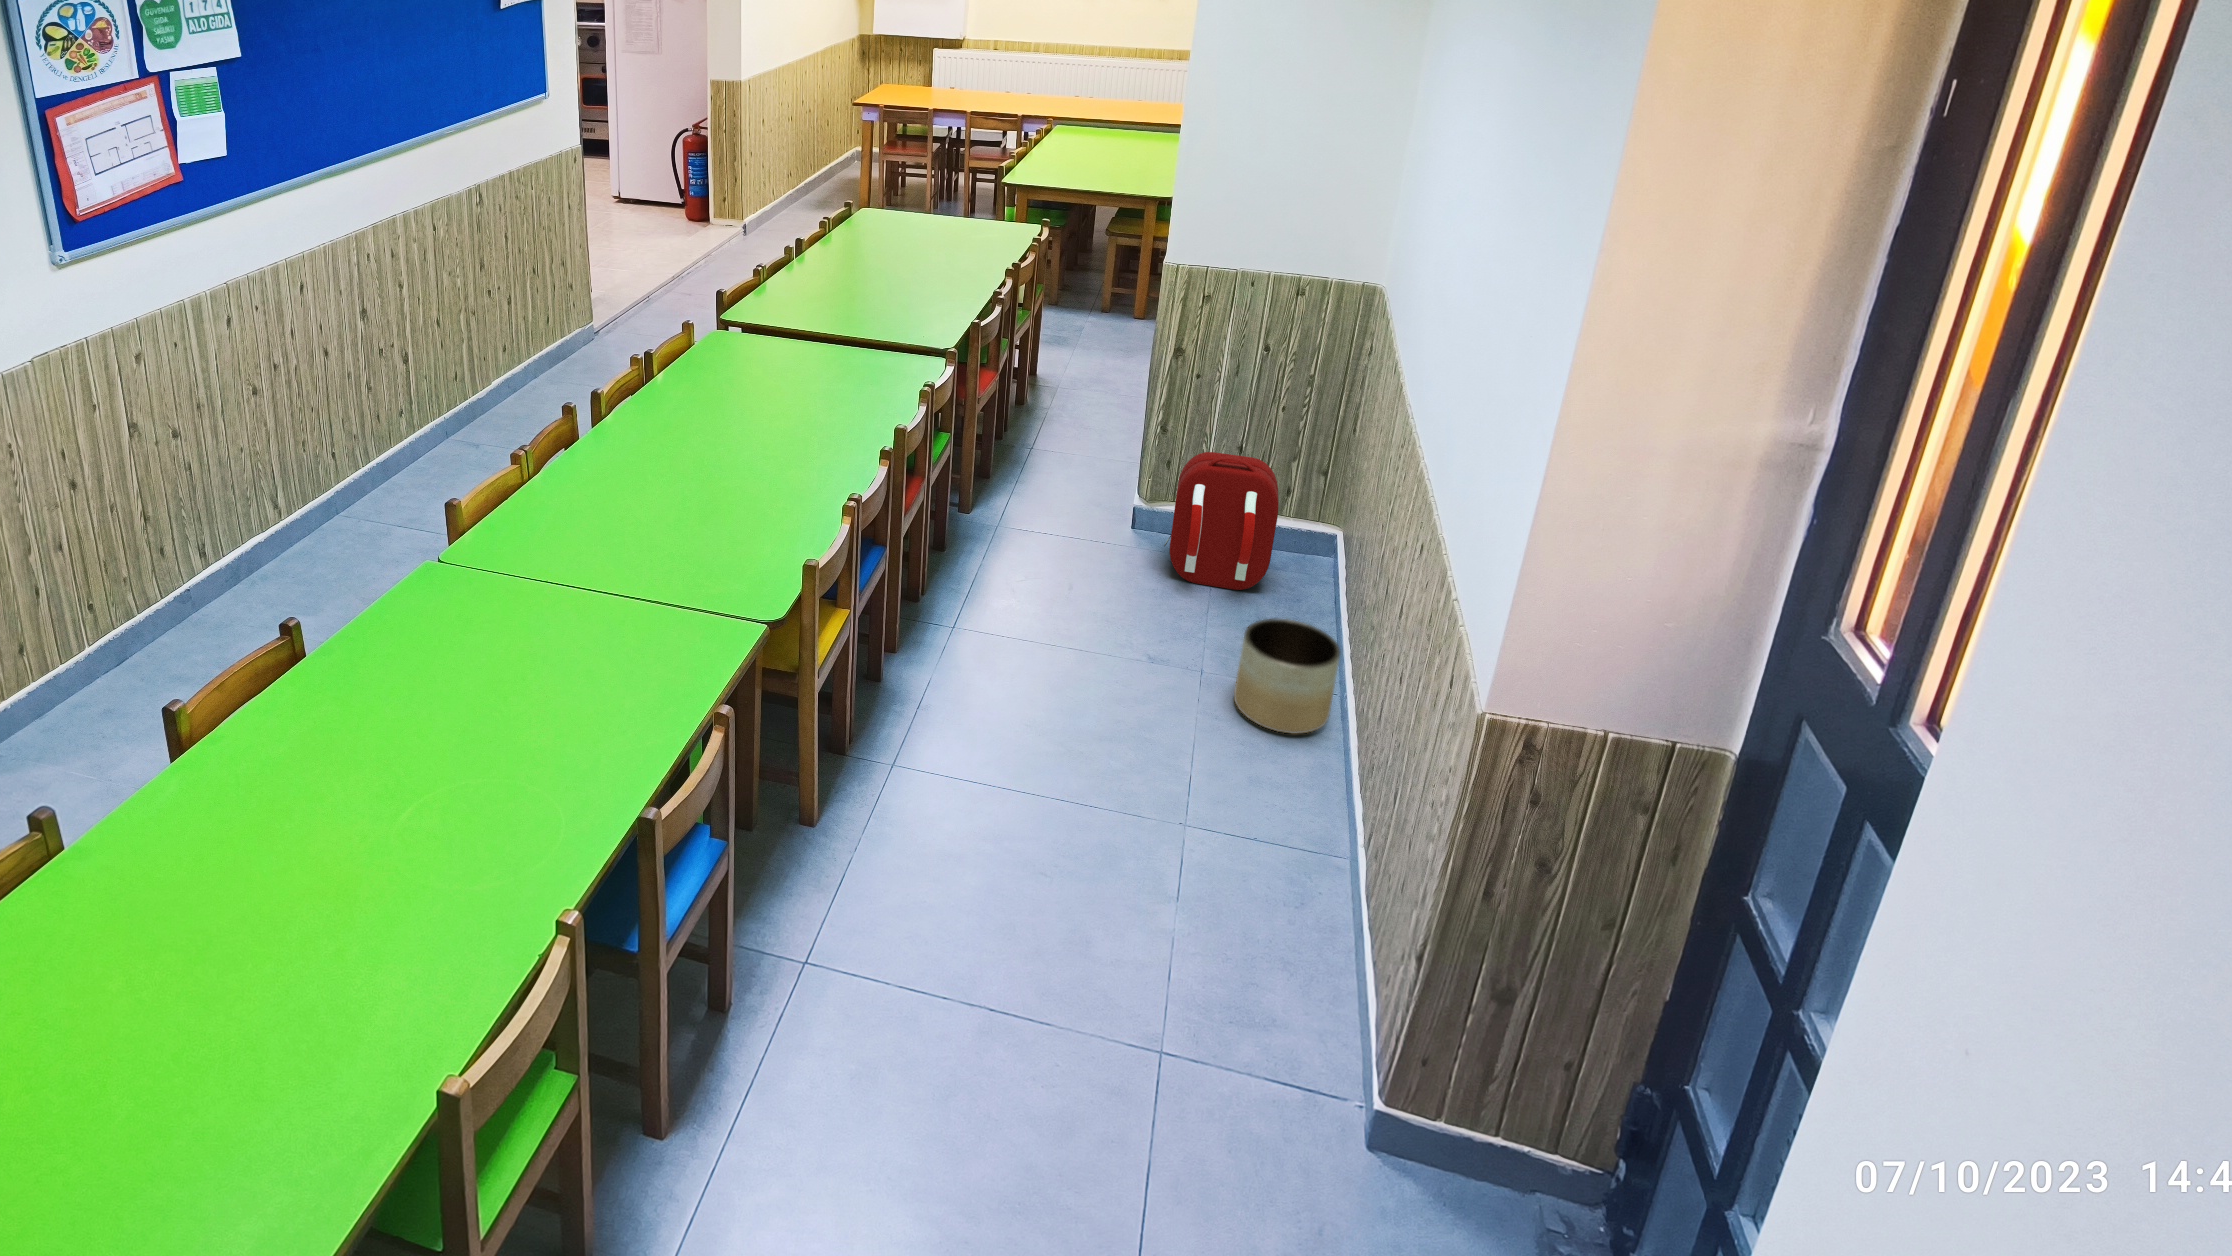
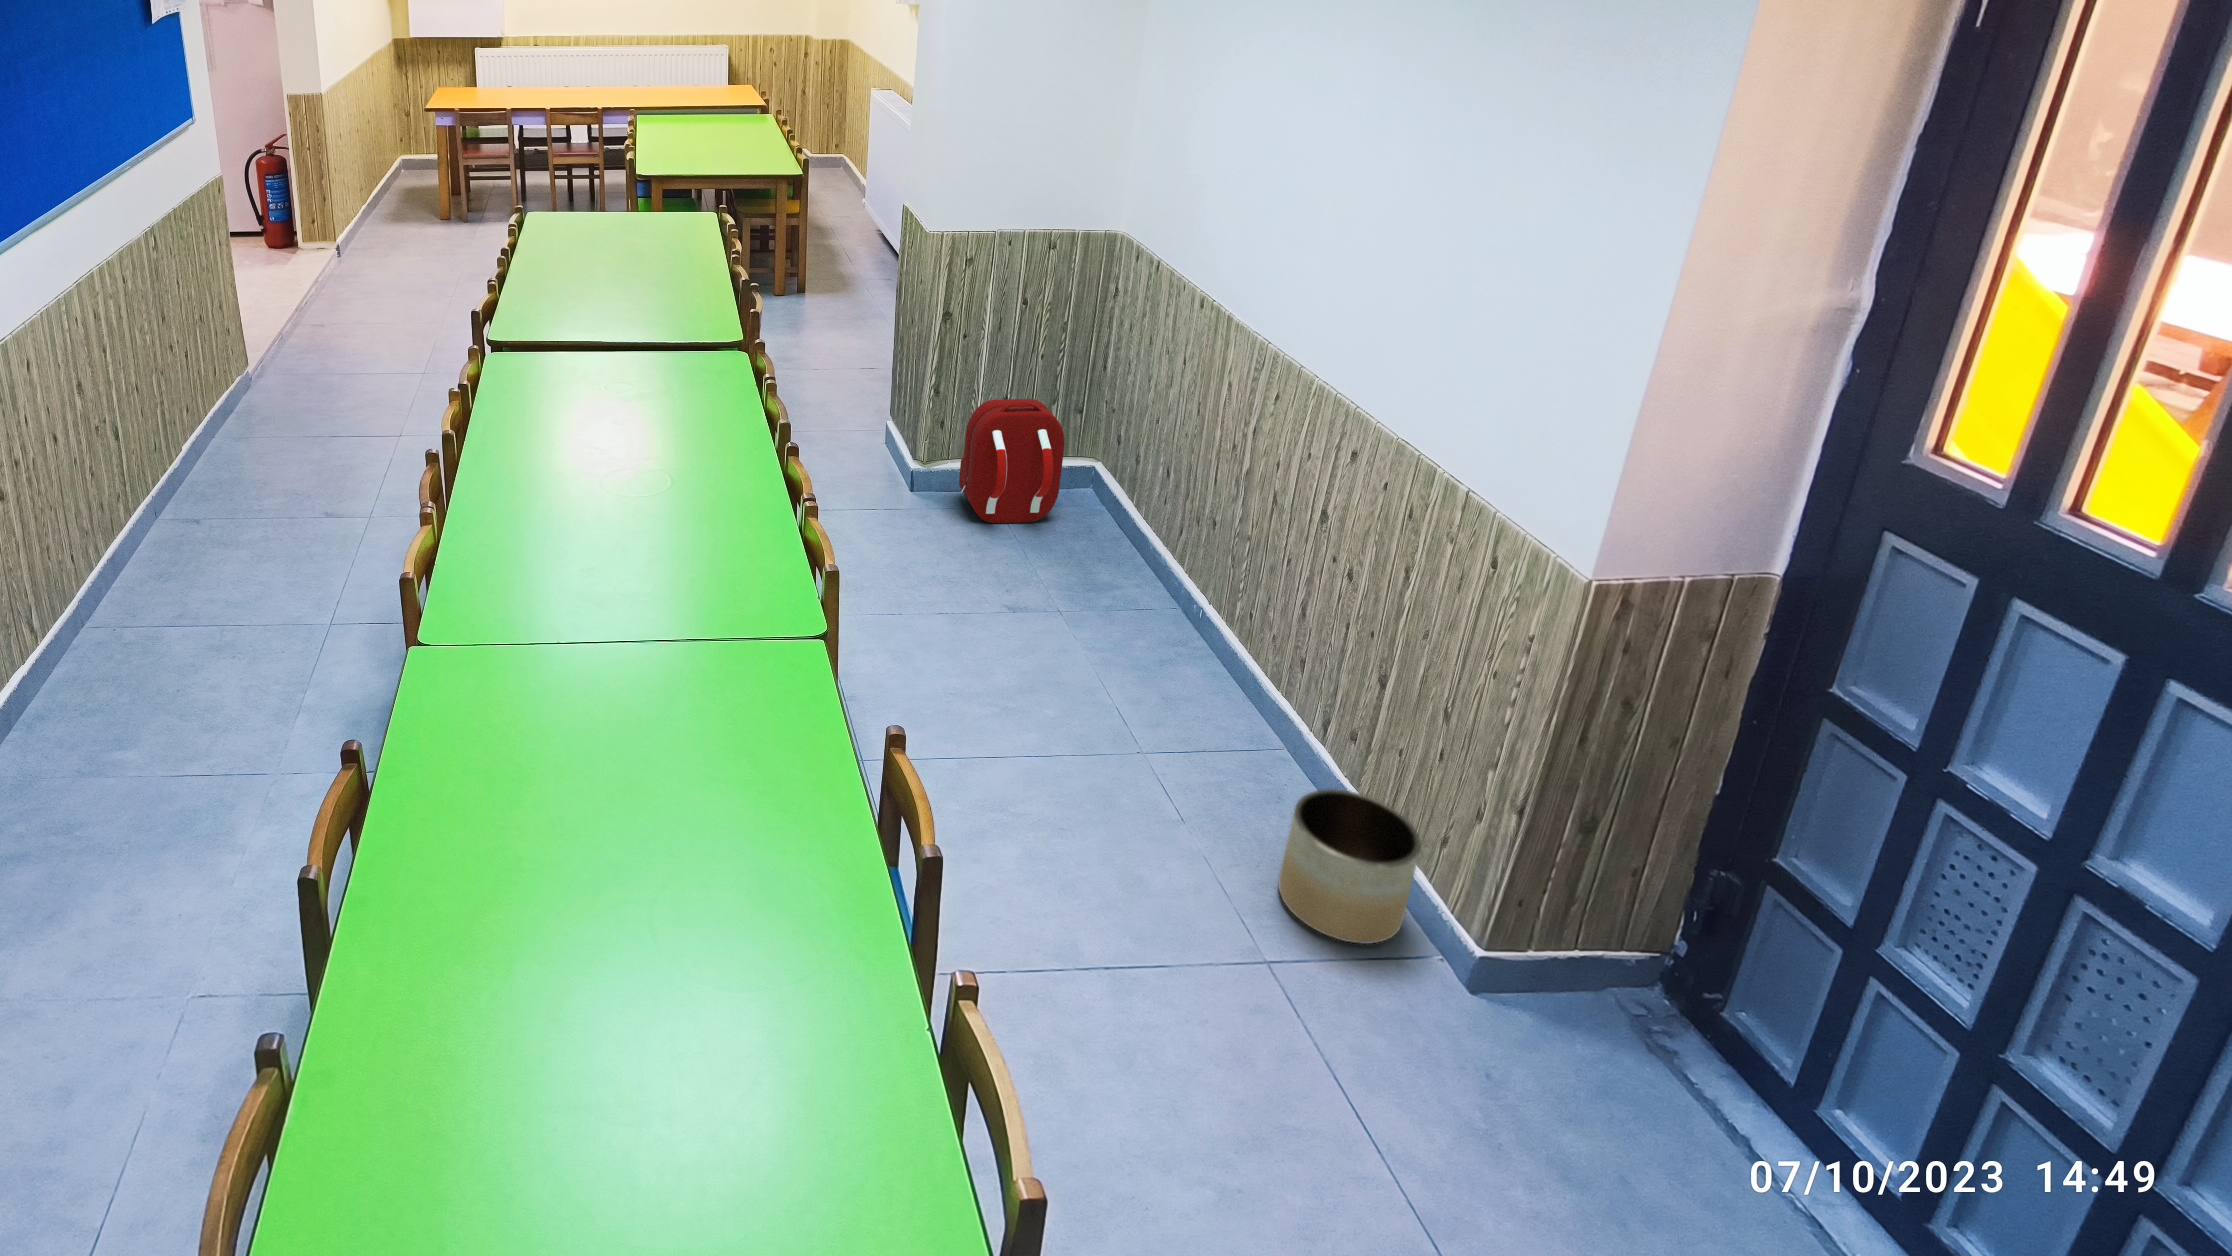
planter: present [1234,619,1340,734] -> present [1278,789,1421,944]

